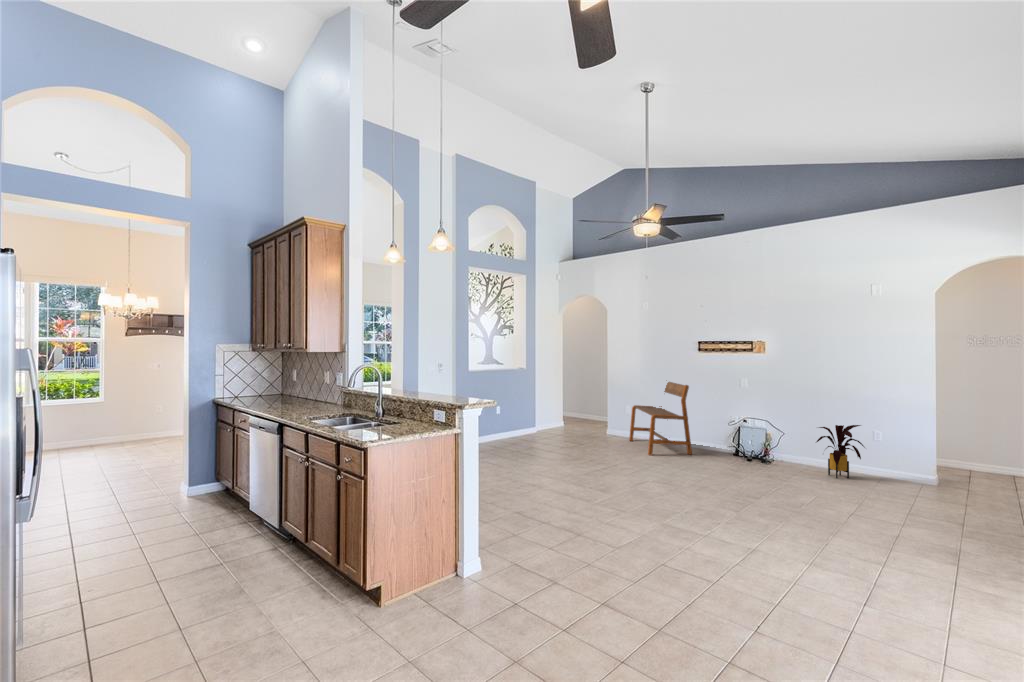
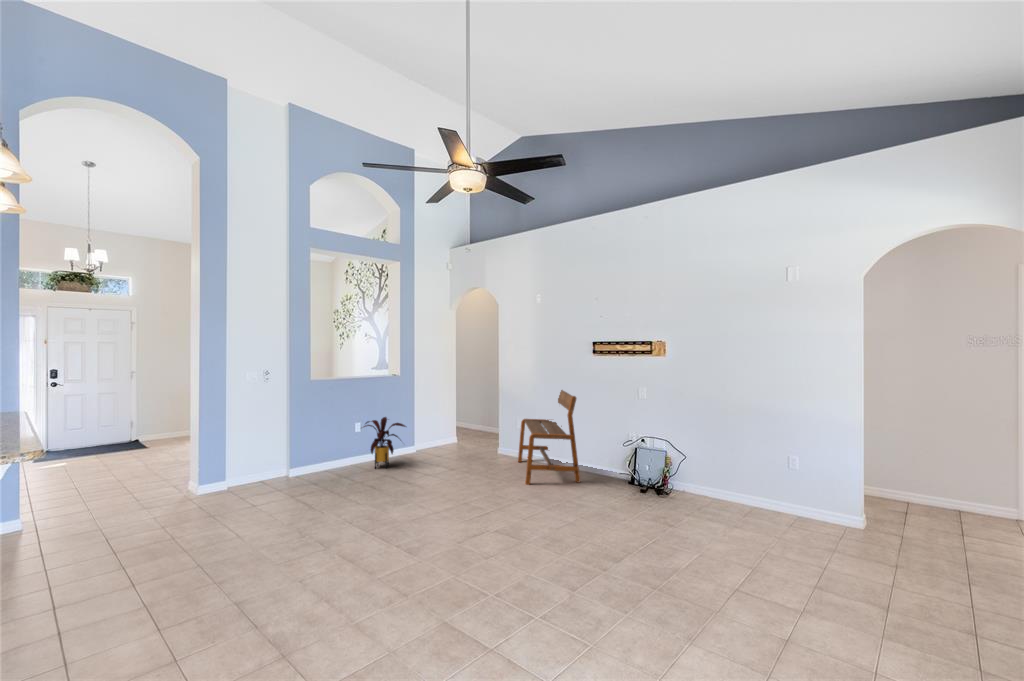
house plant: present [817,425,864,478] -> present [364,417,406,469]

